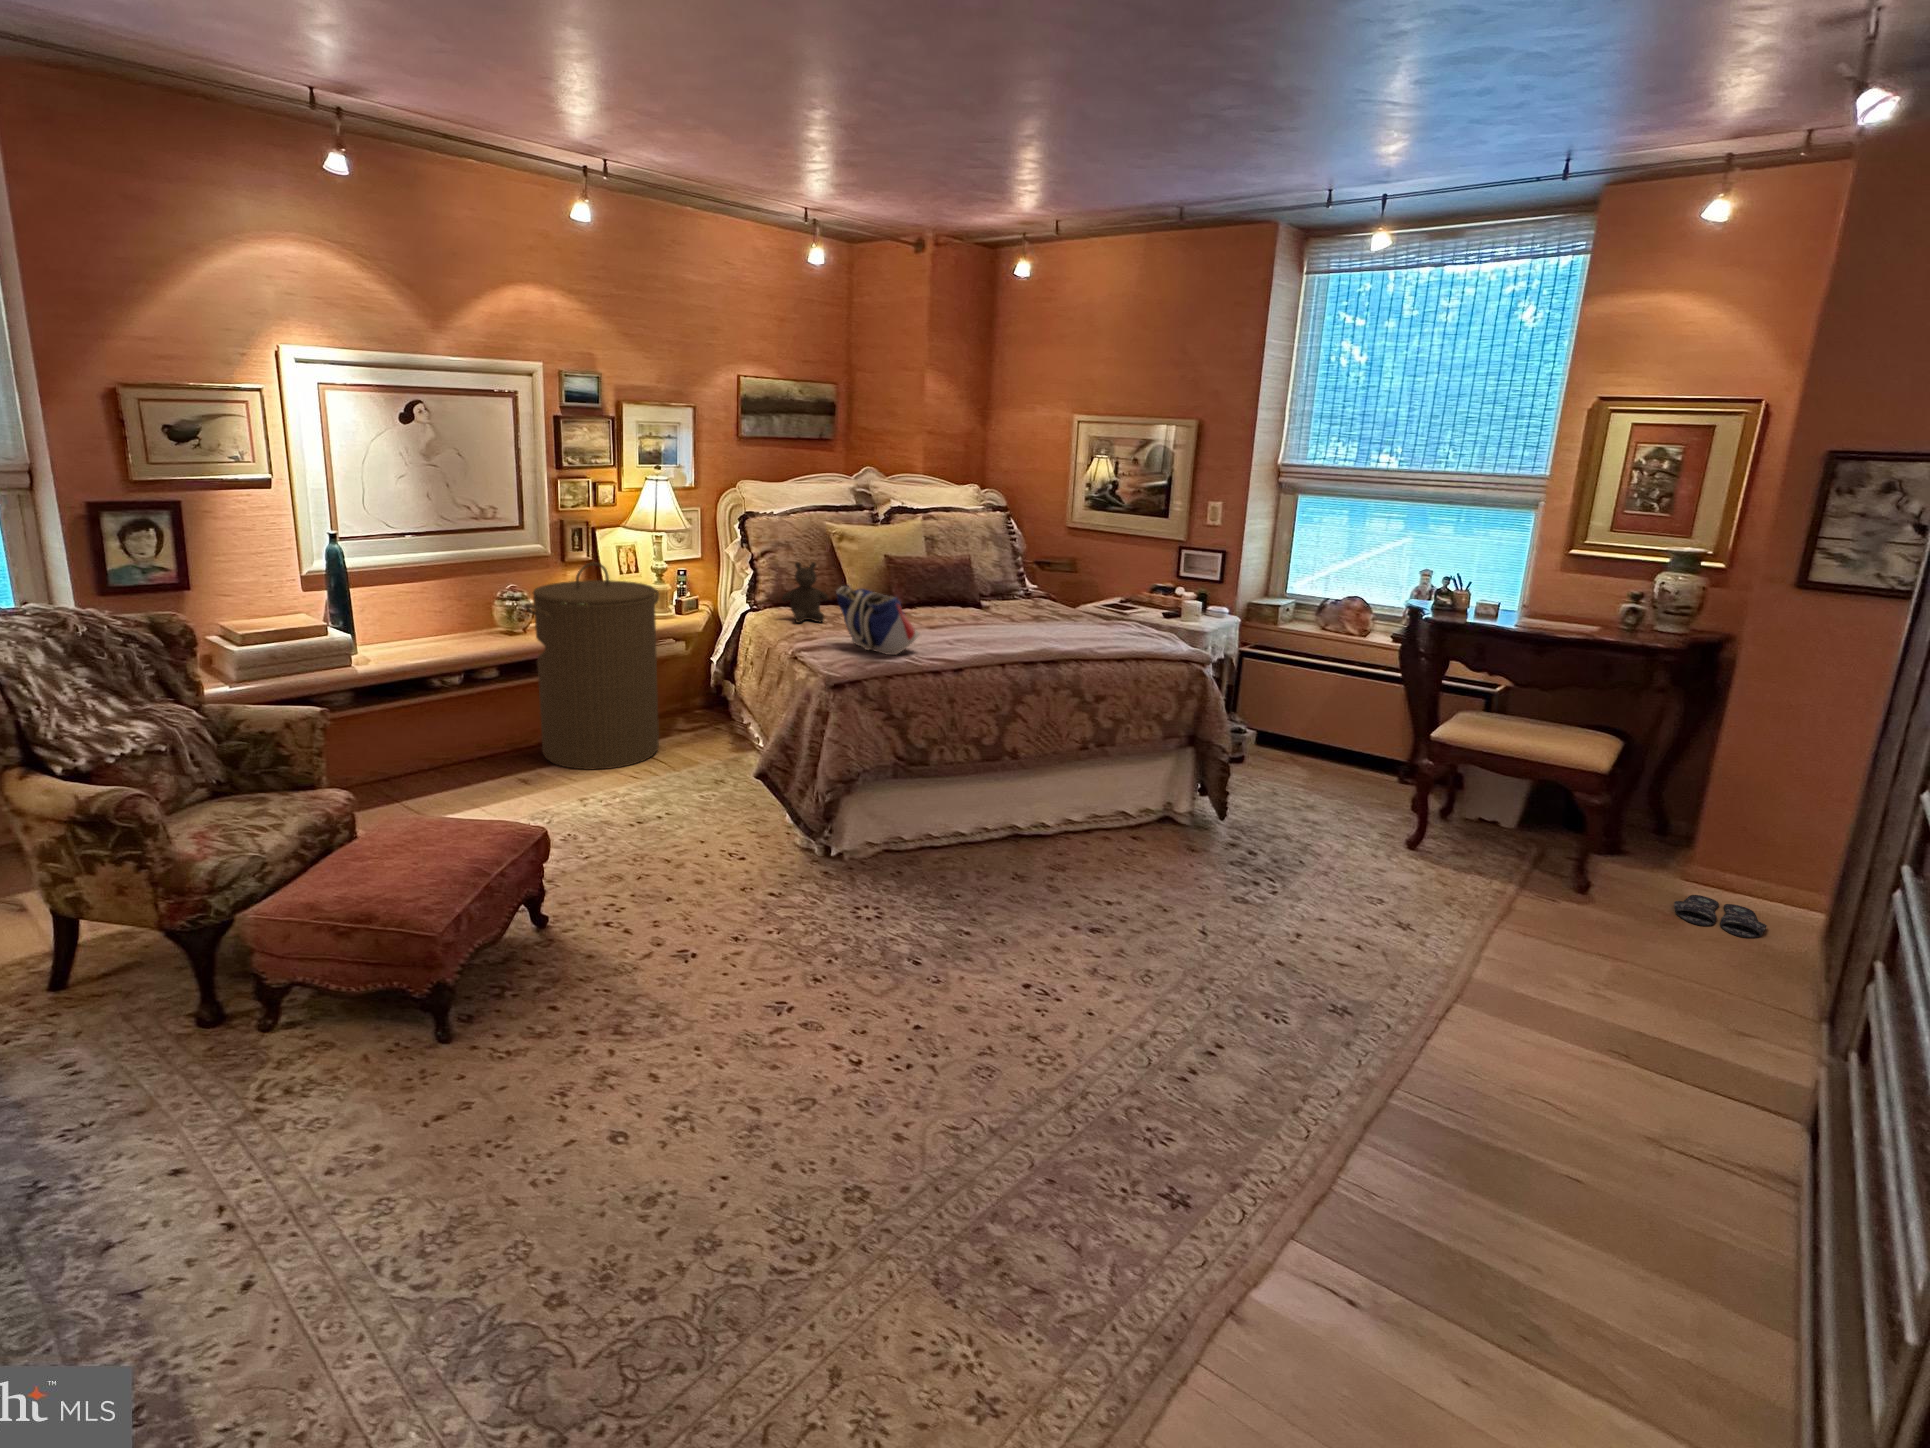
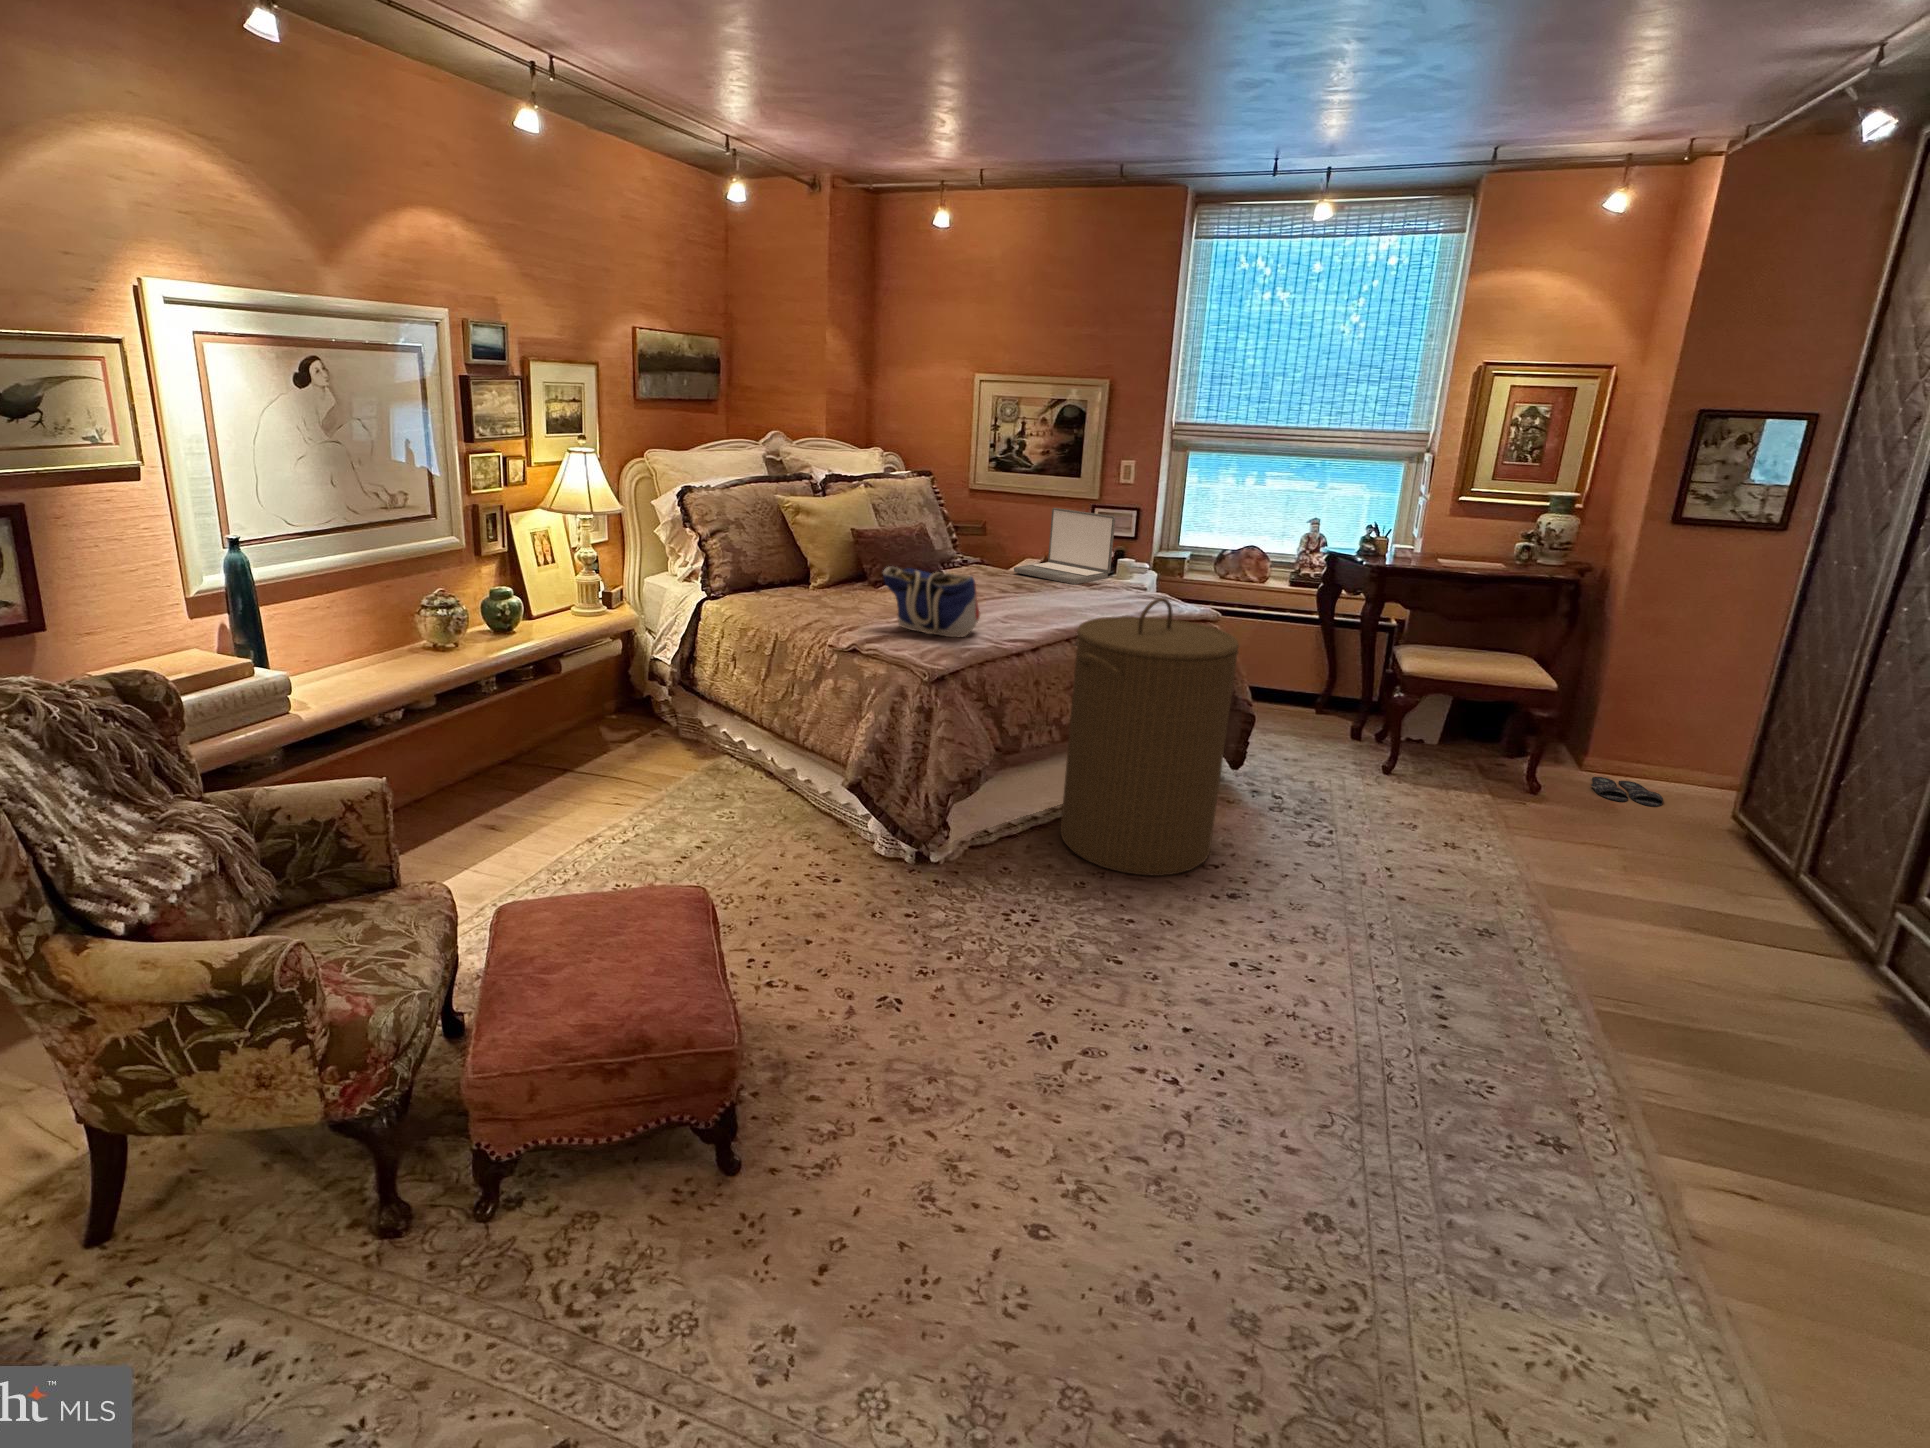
laptop: none [1055,546,1154,621] -> present [1014,508,1115,584]
laundry hamper: present [525,562,659,770] -> present [1060,598,1239,876]
teddy bear: present [782,562,828,623] -> none [773,541,824,609]

